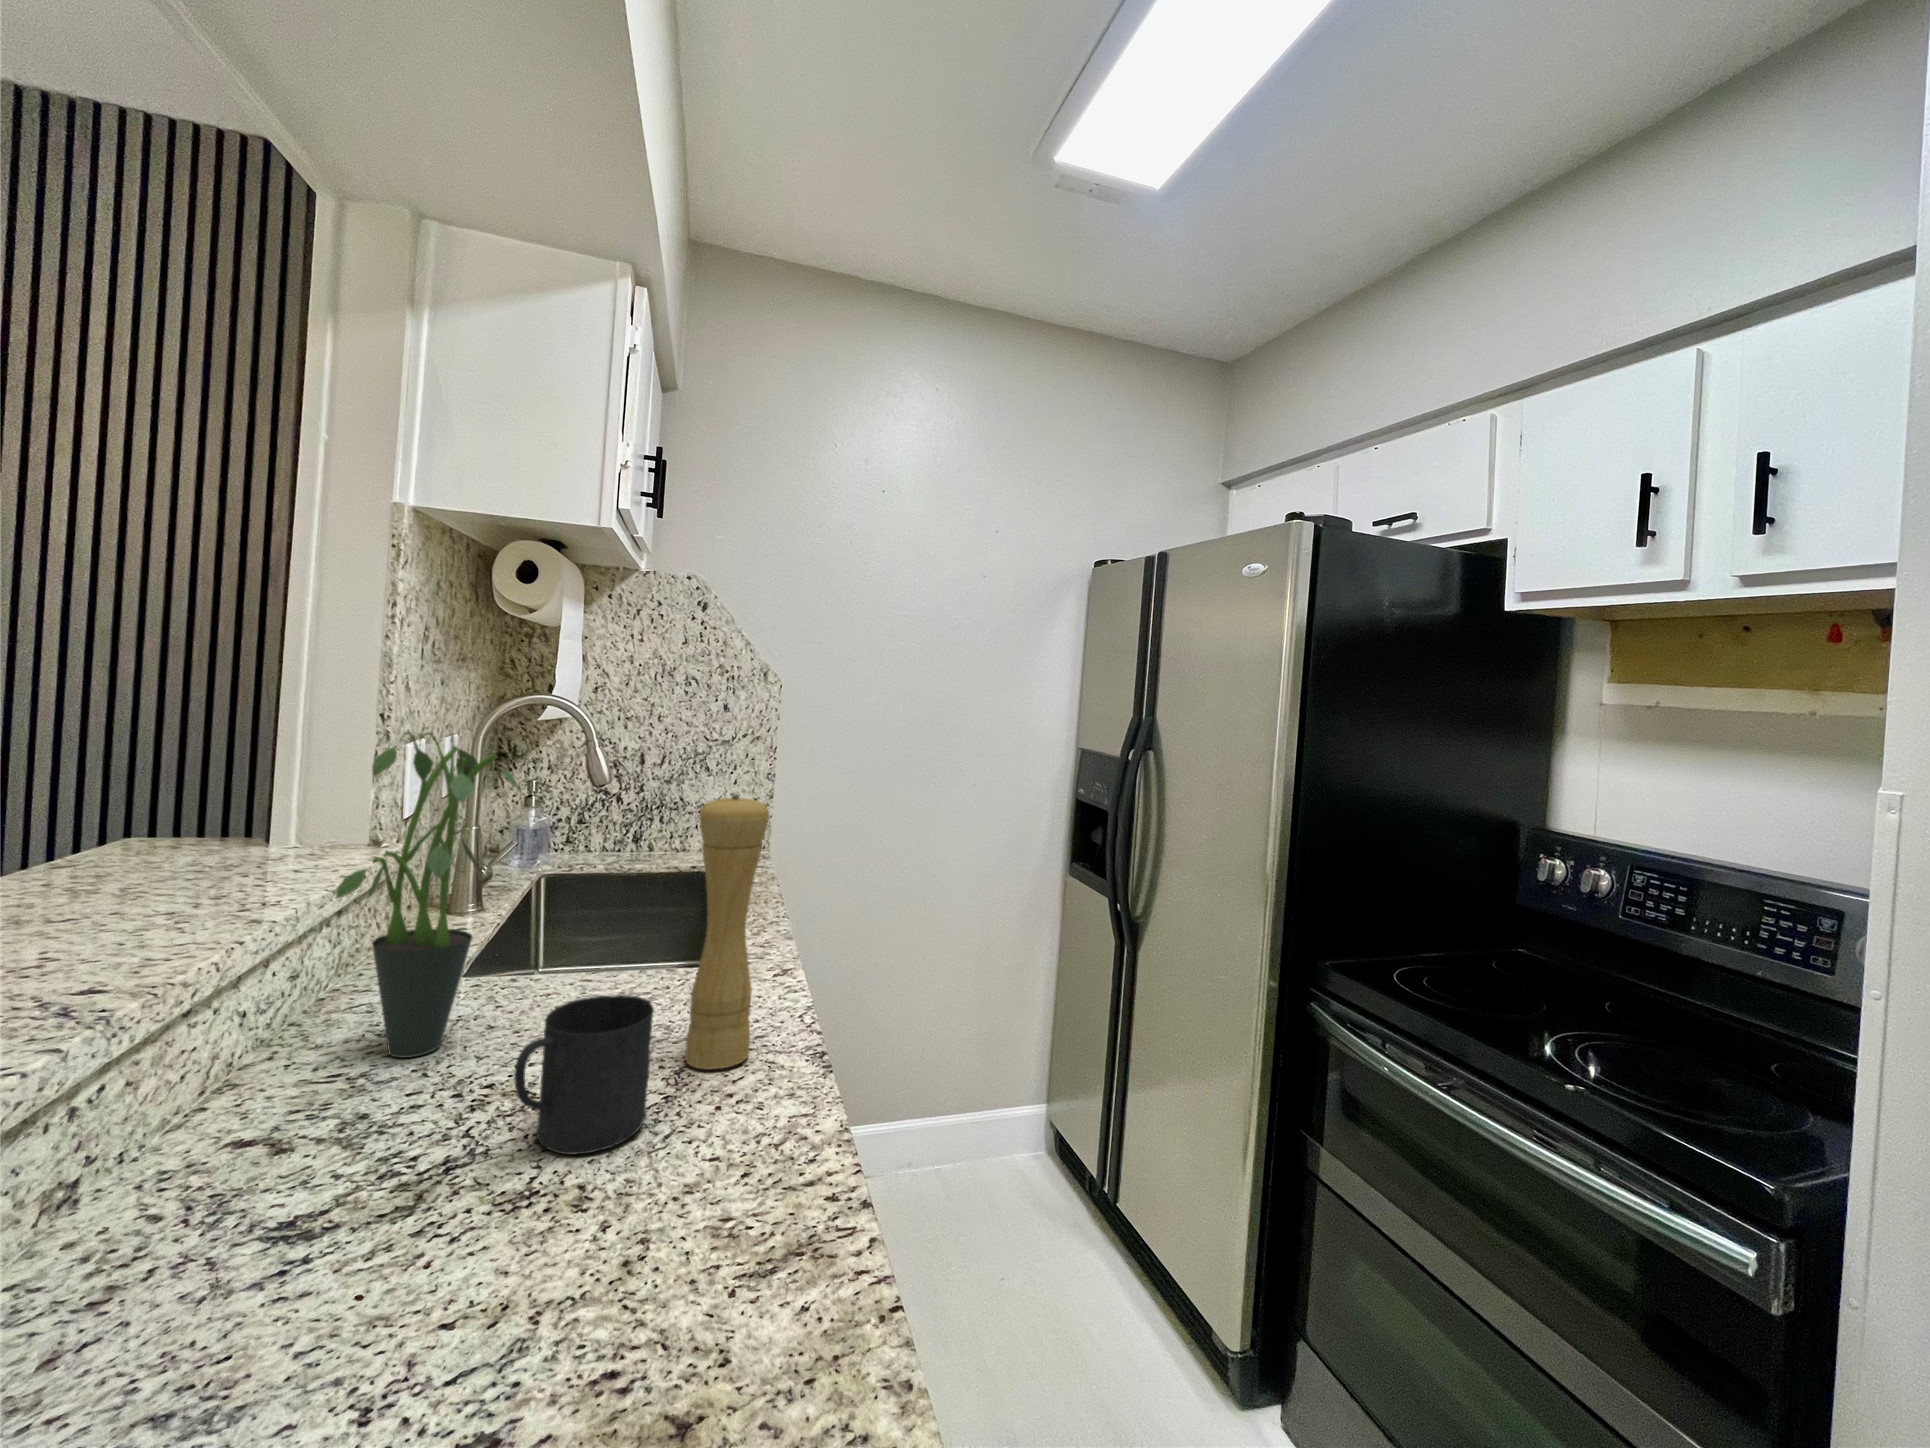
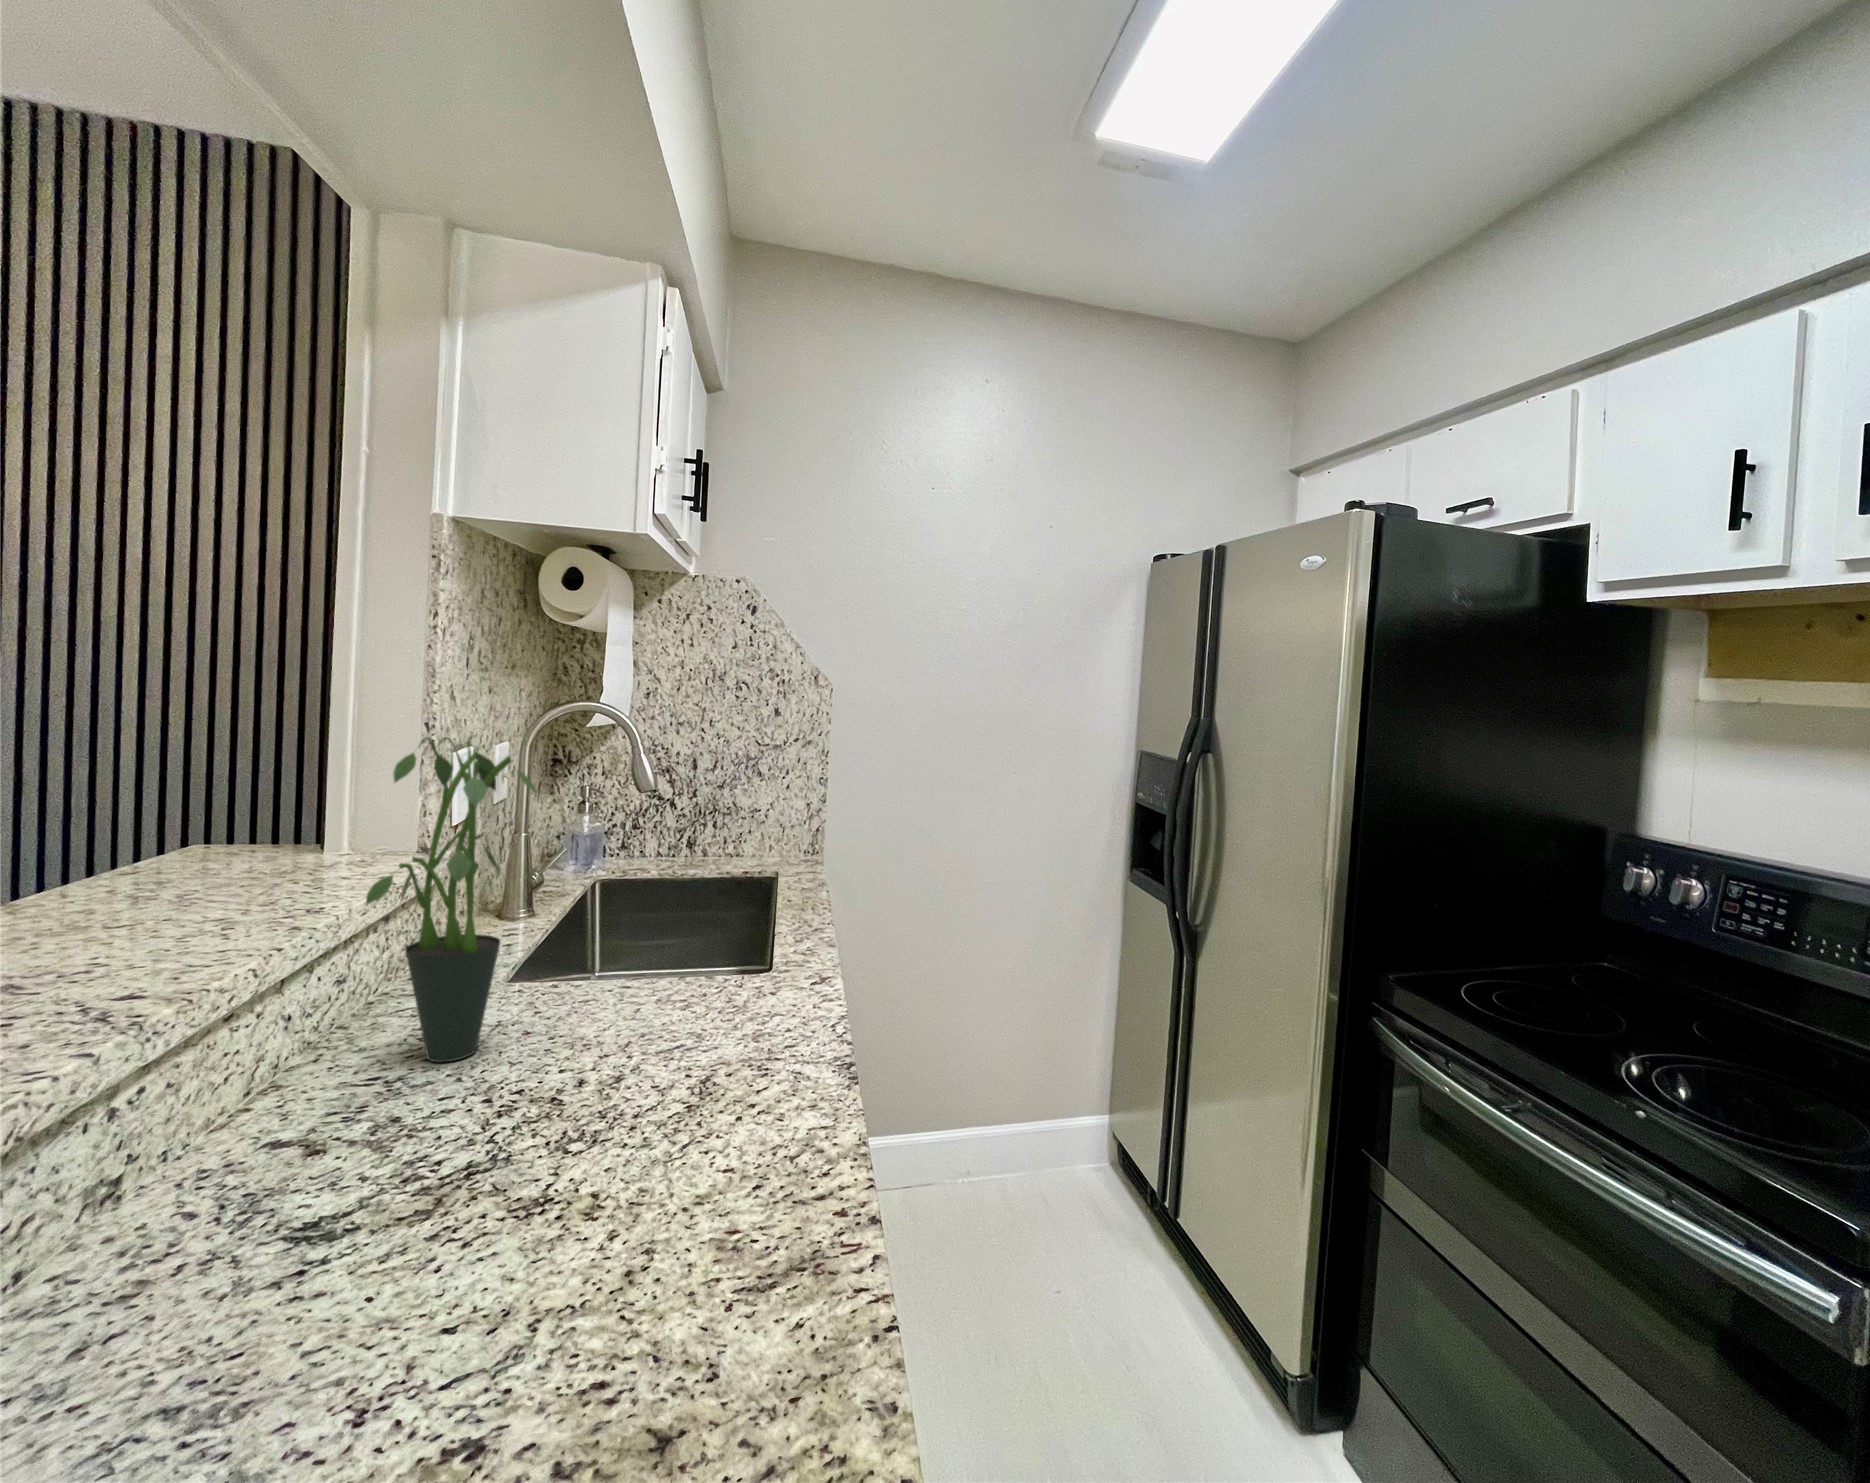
pepper mill: present [685,794,769,1069] -> none [711,790,784,1076]
mug: present [514,995,654,1154] -> none [526,999,667,1161]

